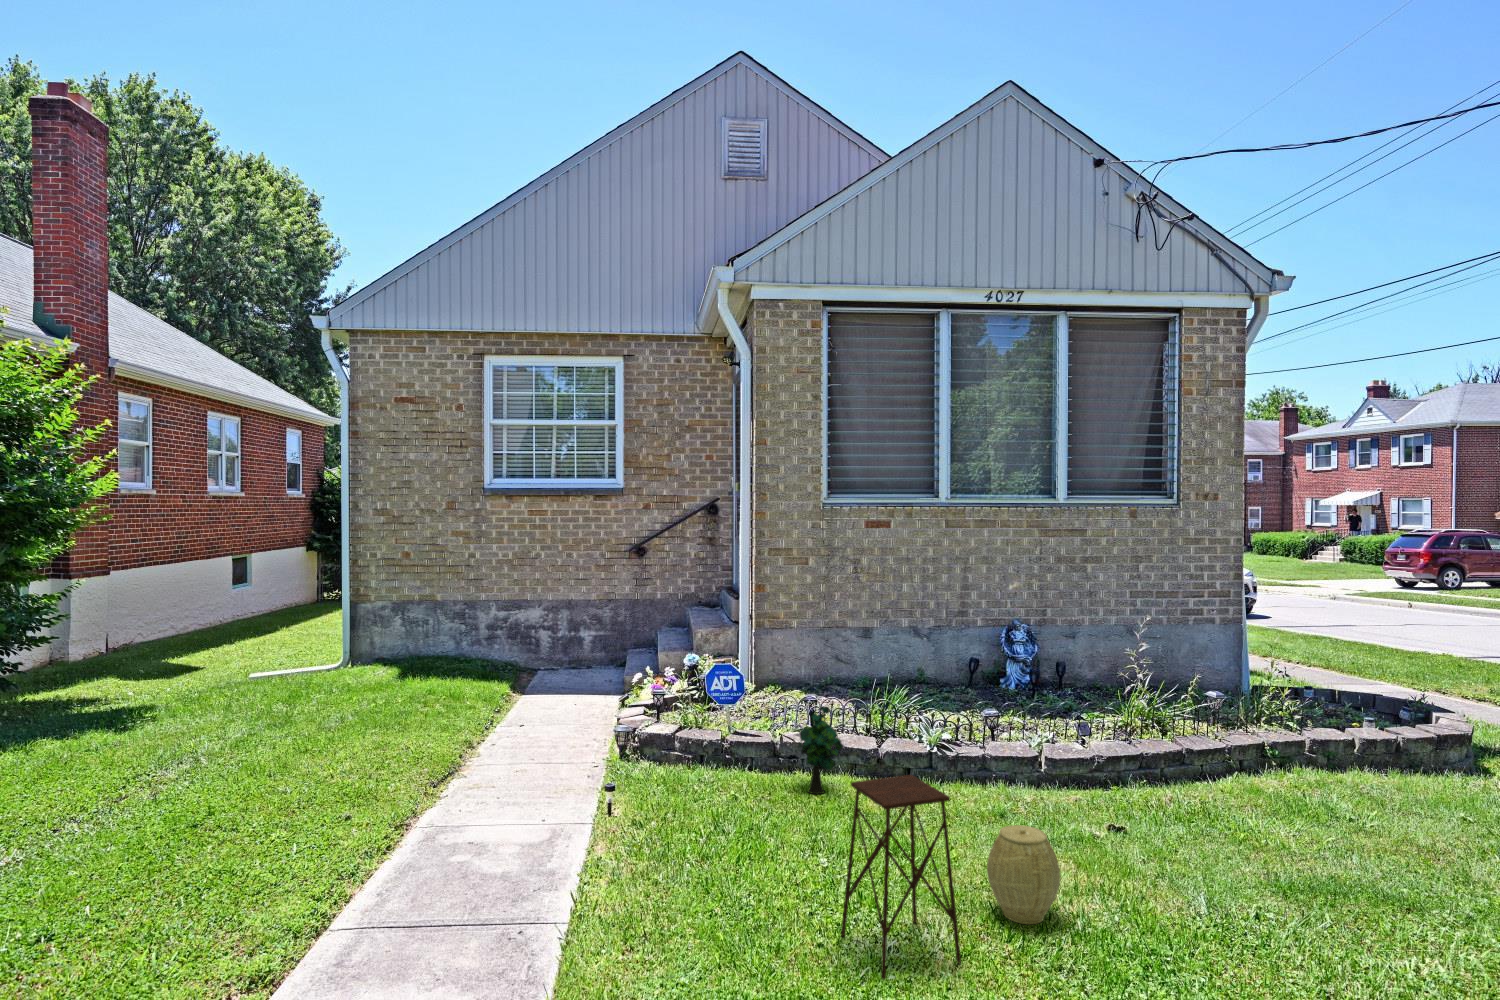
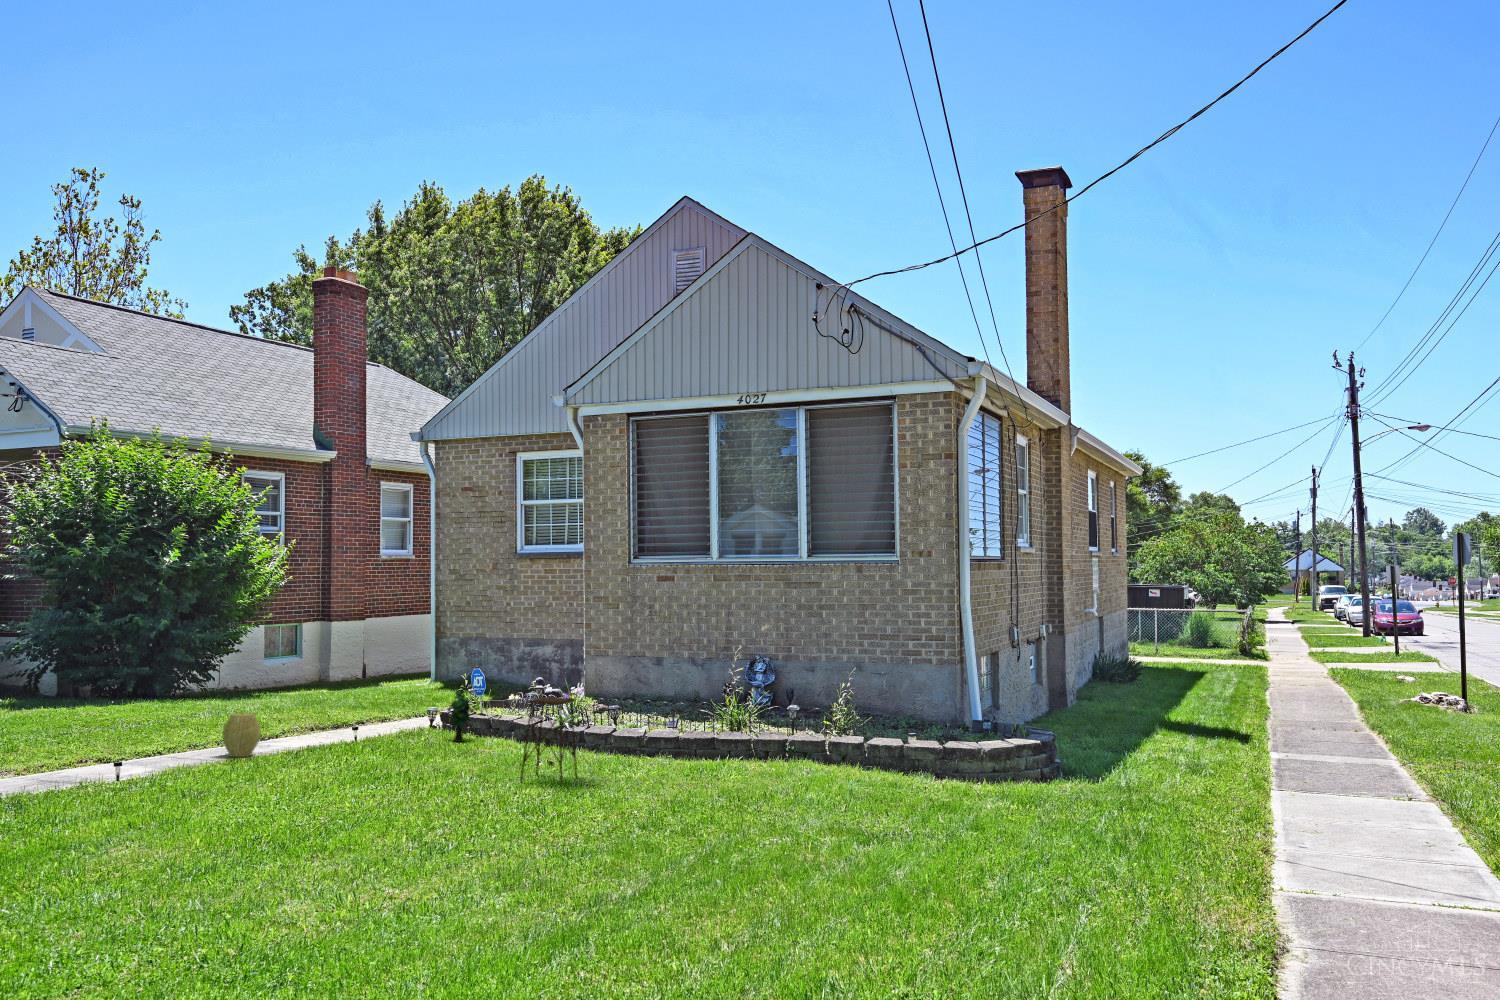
side table: present [841,775,961,980] -> present [520,697,577,784]
woven basket: present [987,825,1060,924] -> present [222,712,261,757]

